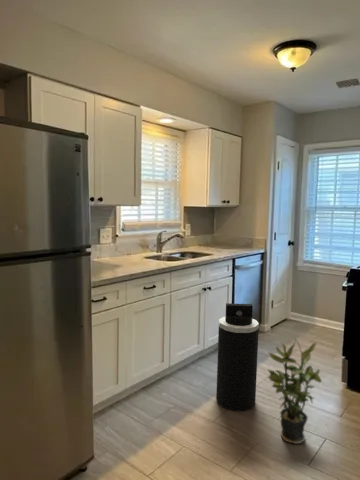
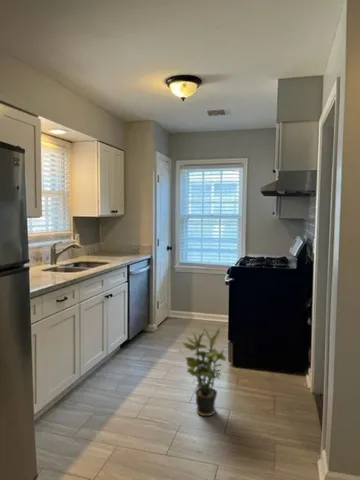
trash can: present [216,303,259,411] -> none [132,304,168,403]

